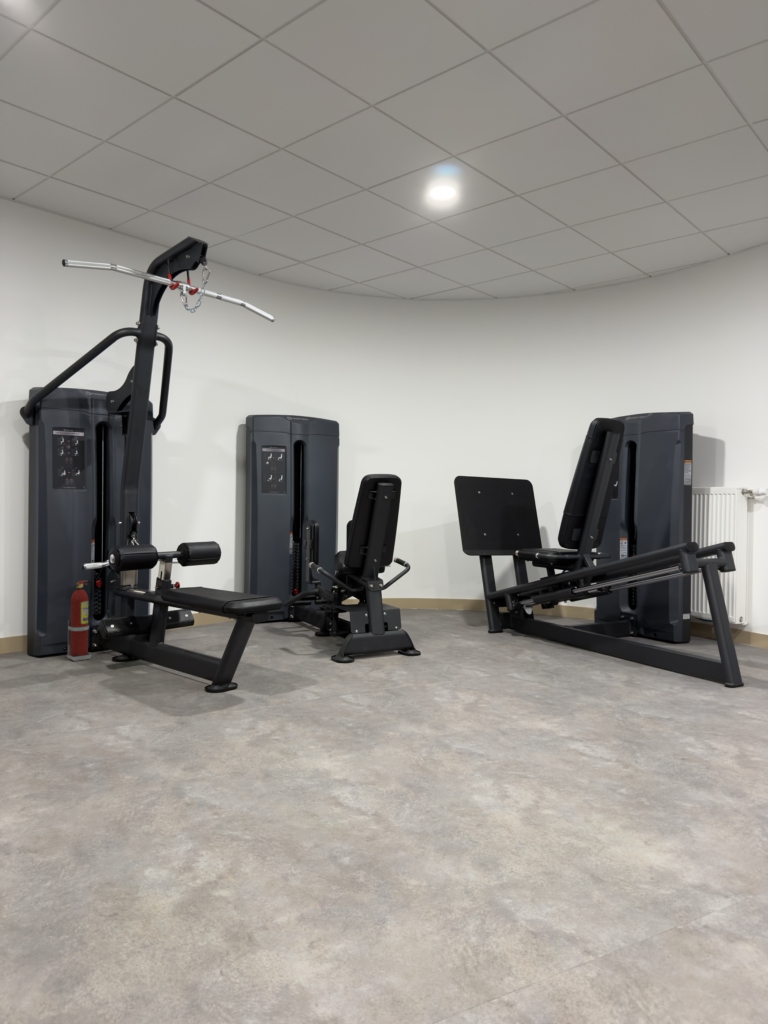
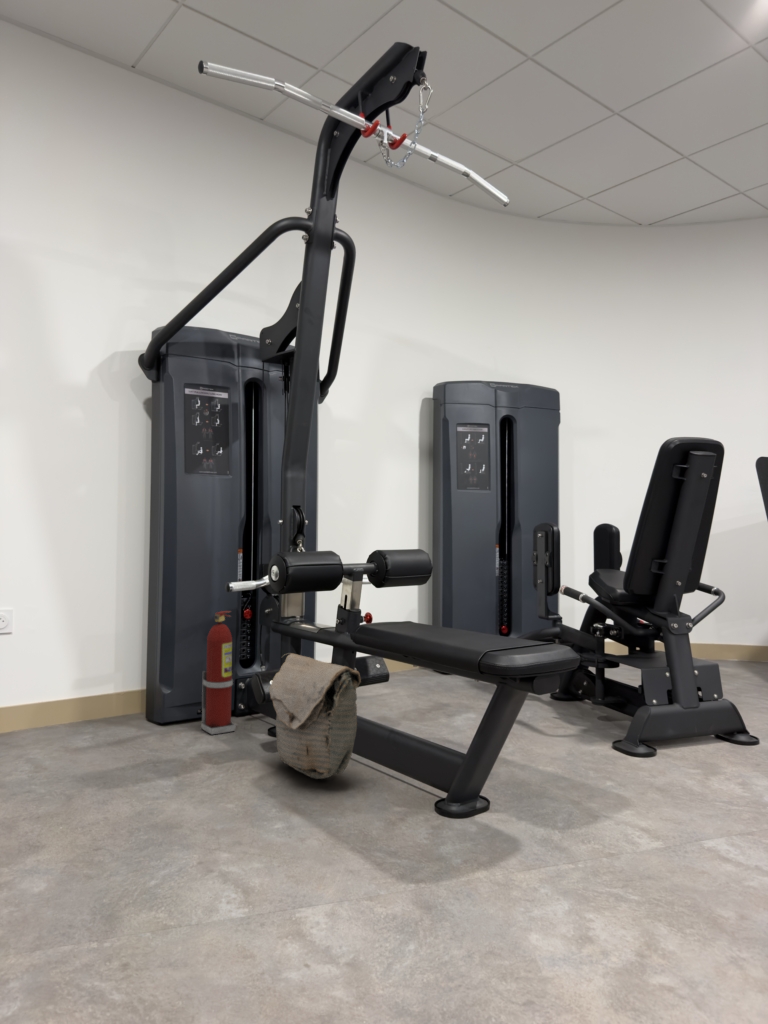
bag: none [110,607,167,680] -> present [269,653,361,779]

